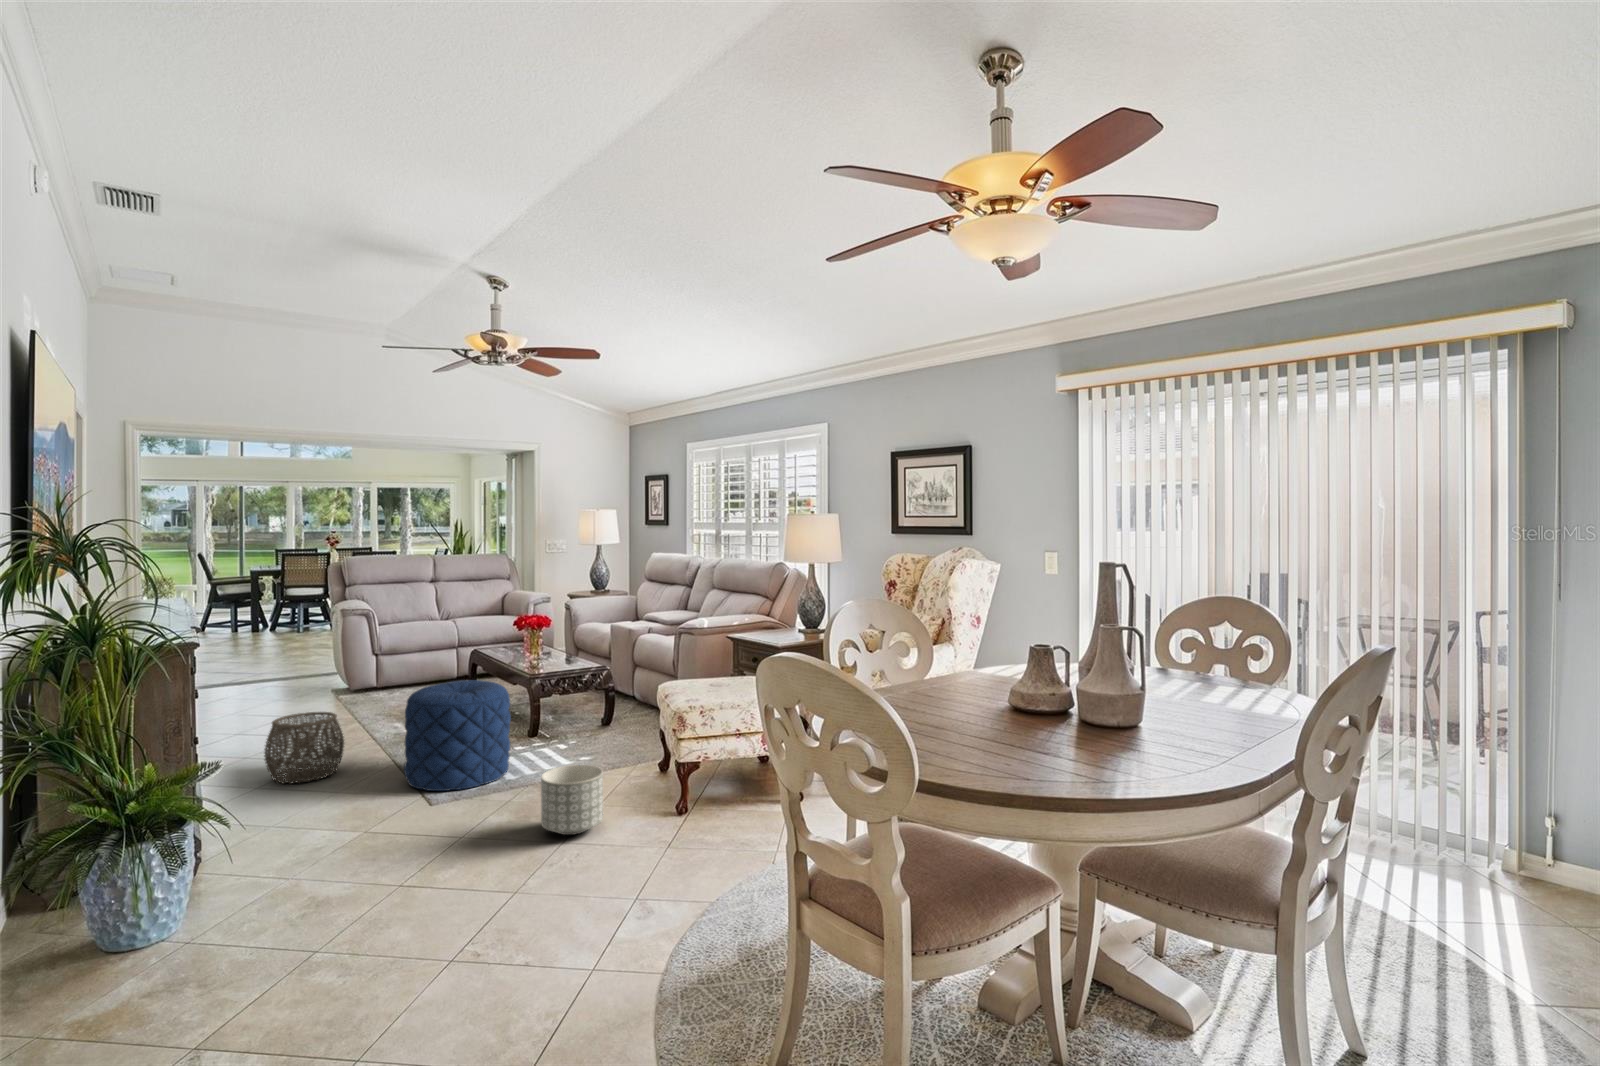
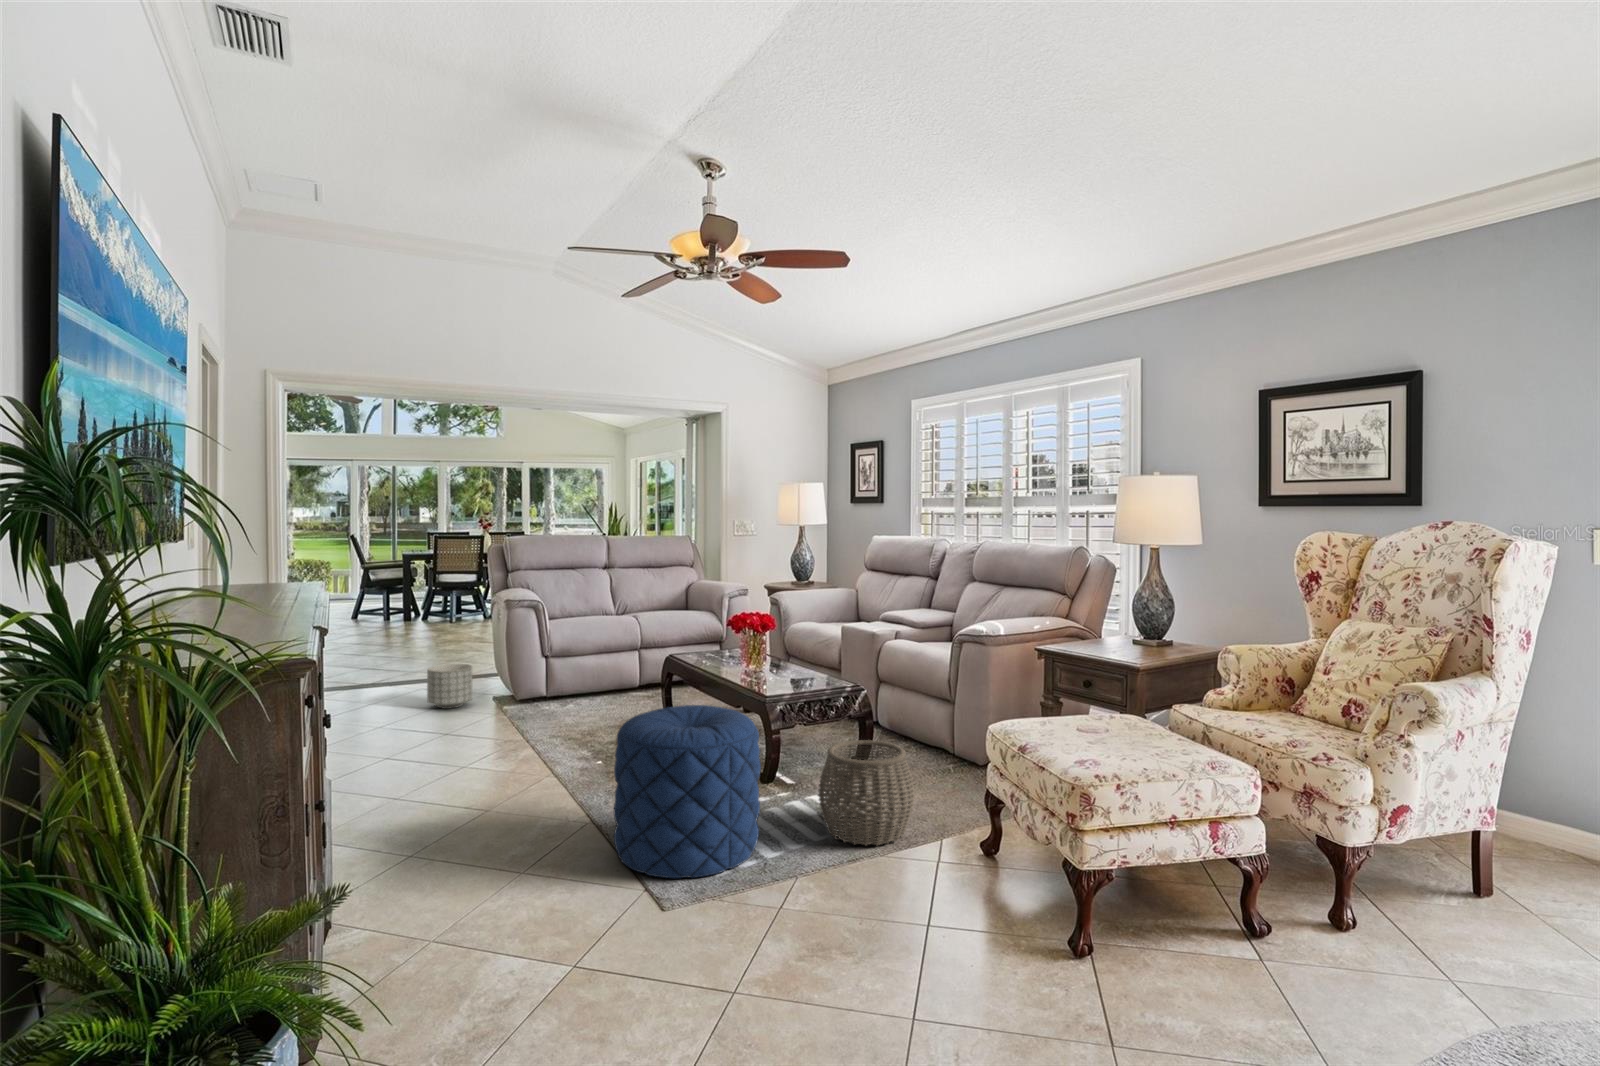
woven basket: present [264,712,344,784] -> present [818,740,914,846]
planter: present [541,765,603,835] -> present [427,664,472,709]

